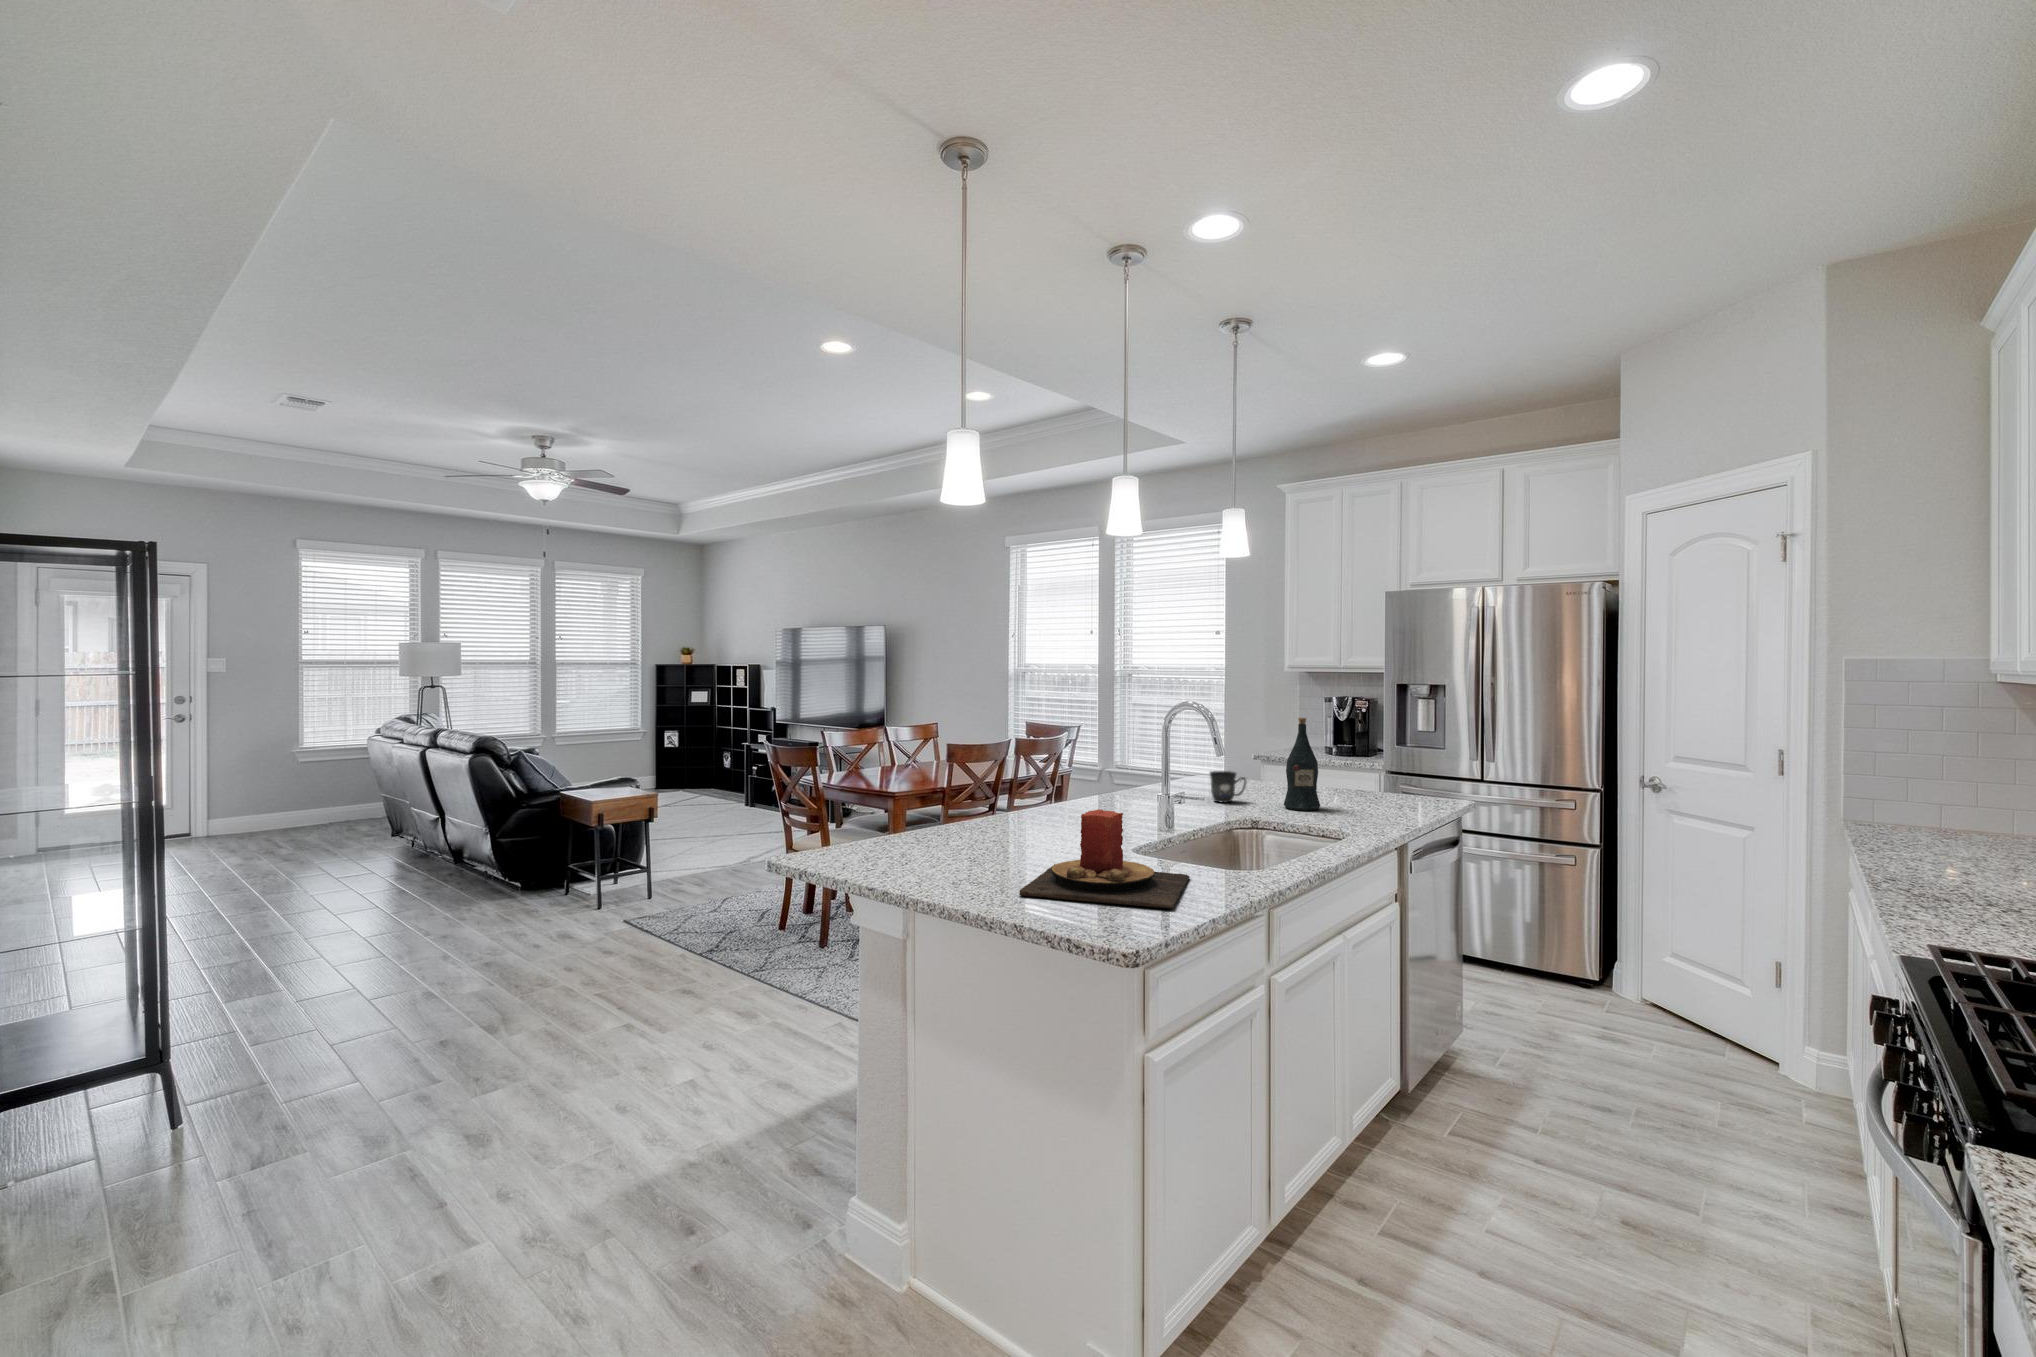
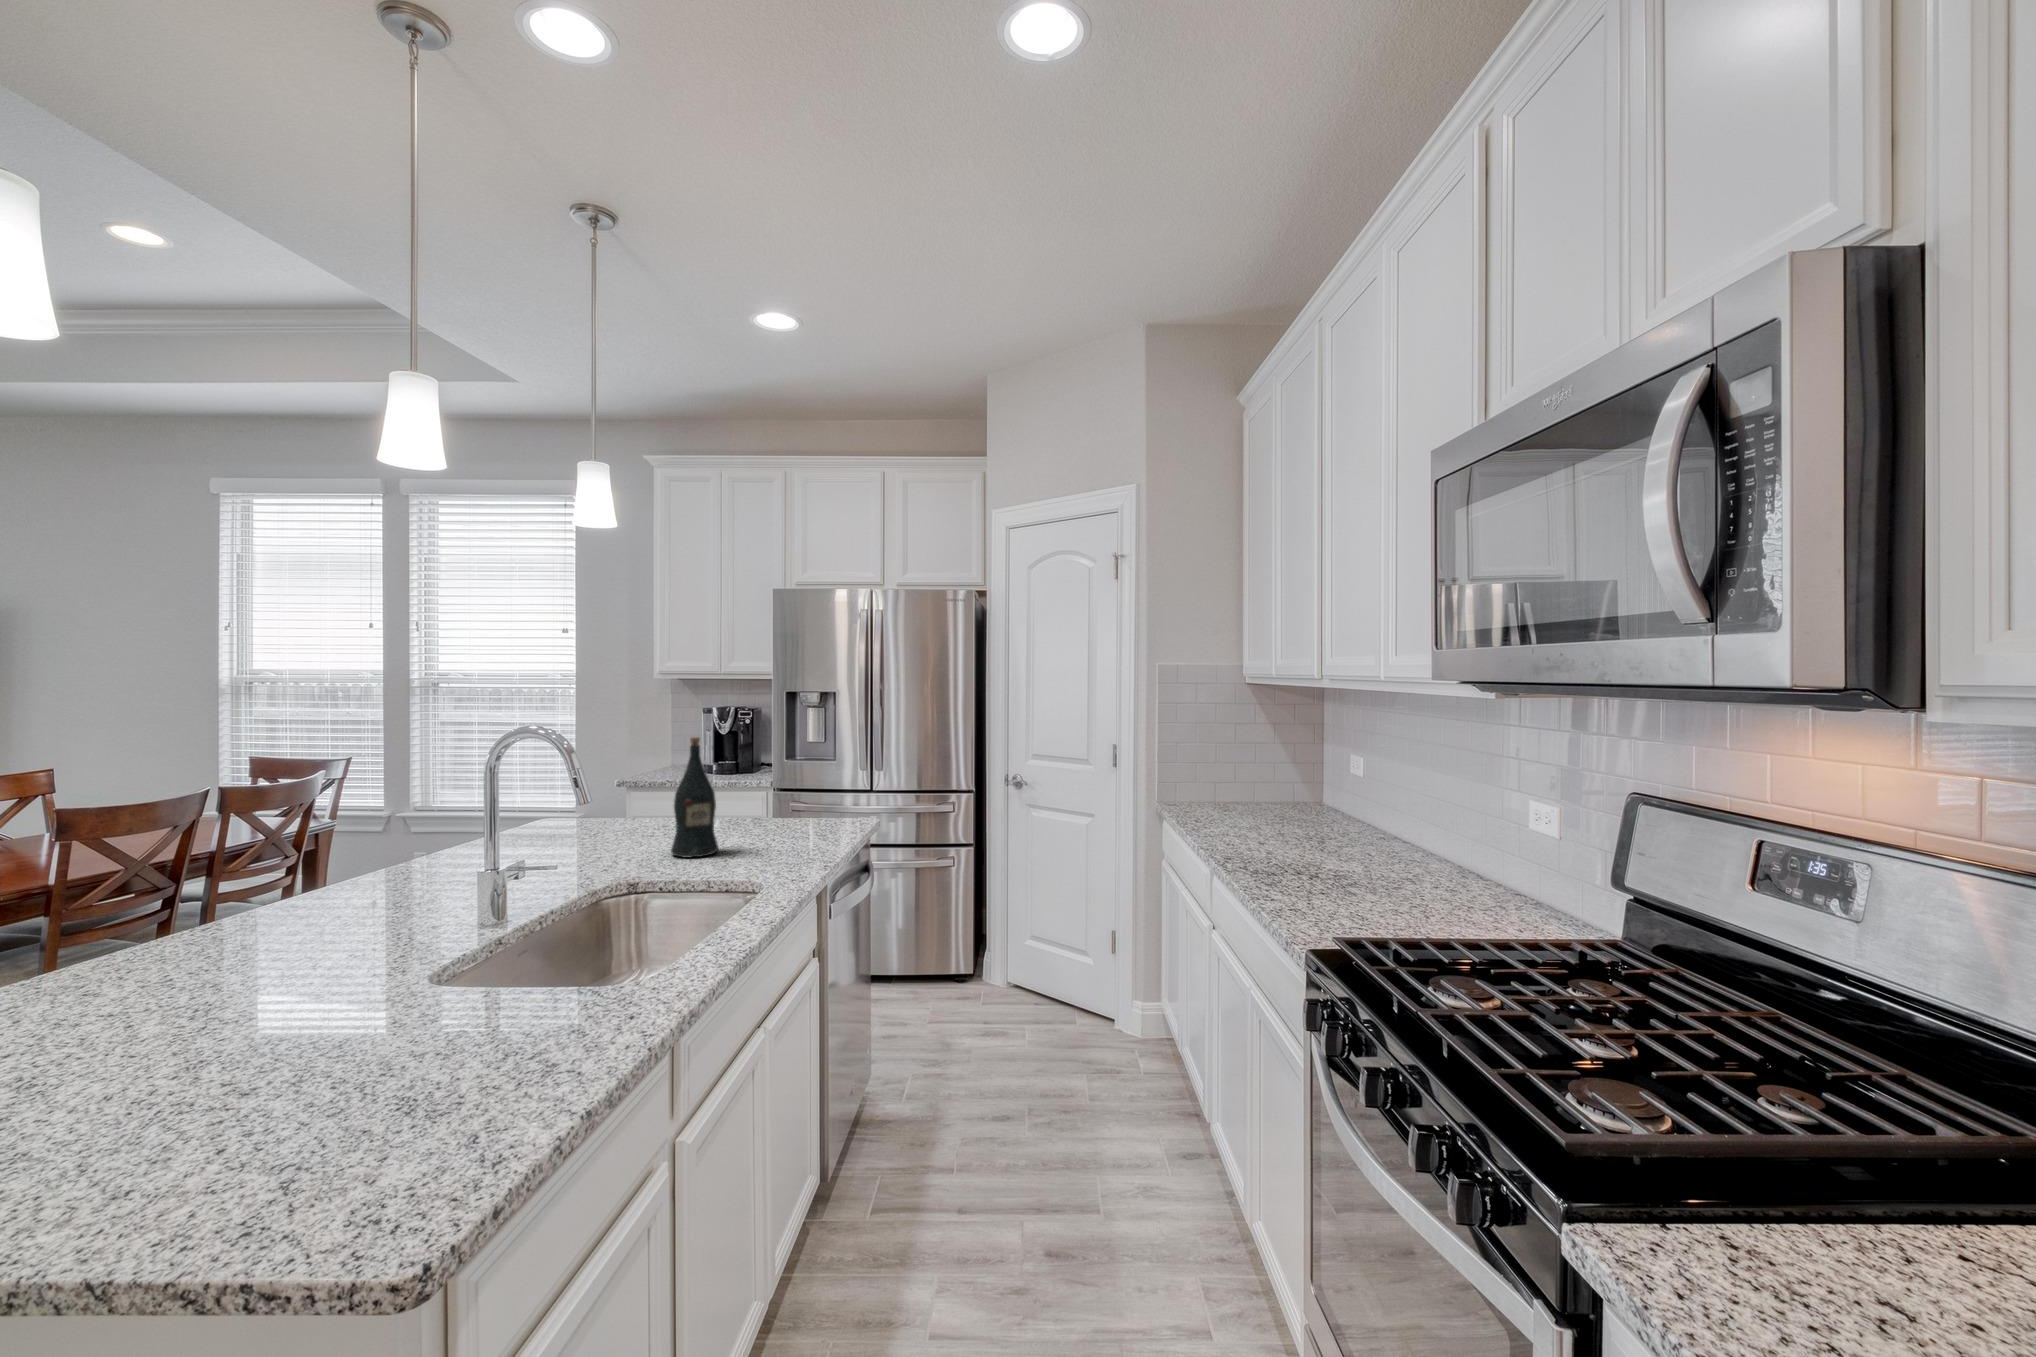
mug: present [1210,771,1246,803] -> none [562,815,618,860]
candle: present [1019,809,1190,909] -> none [117,937,540,1177]

